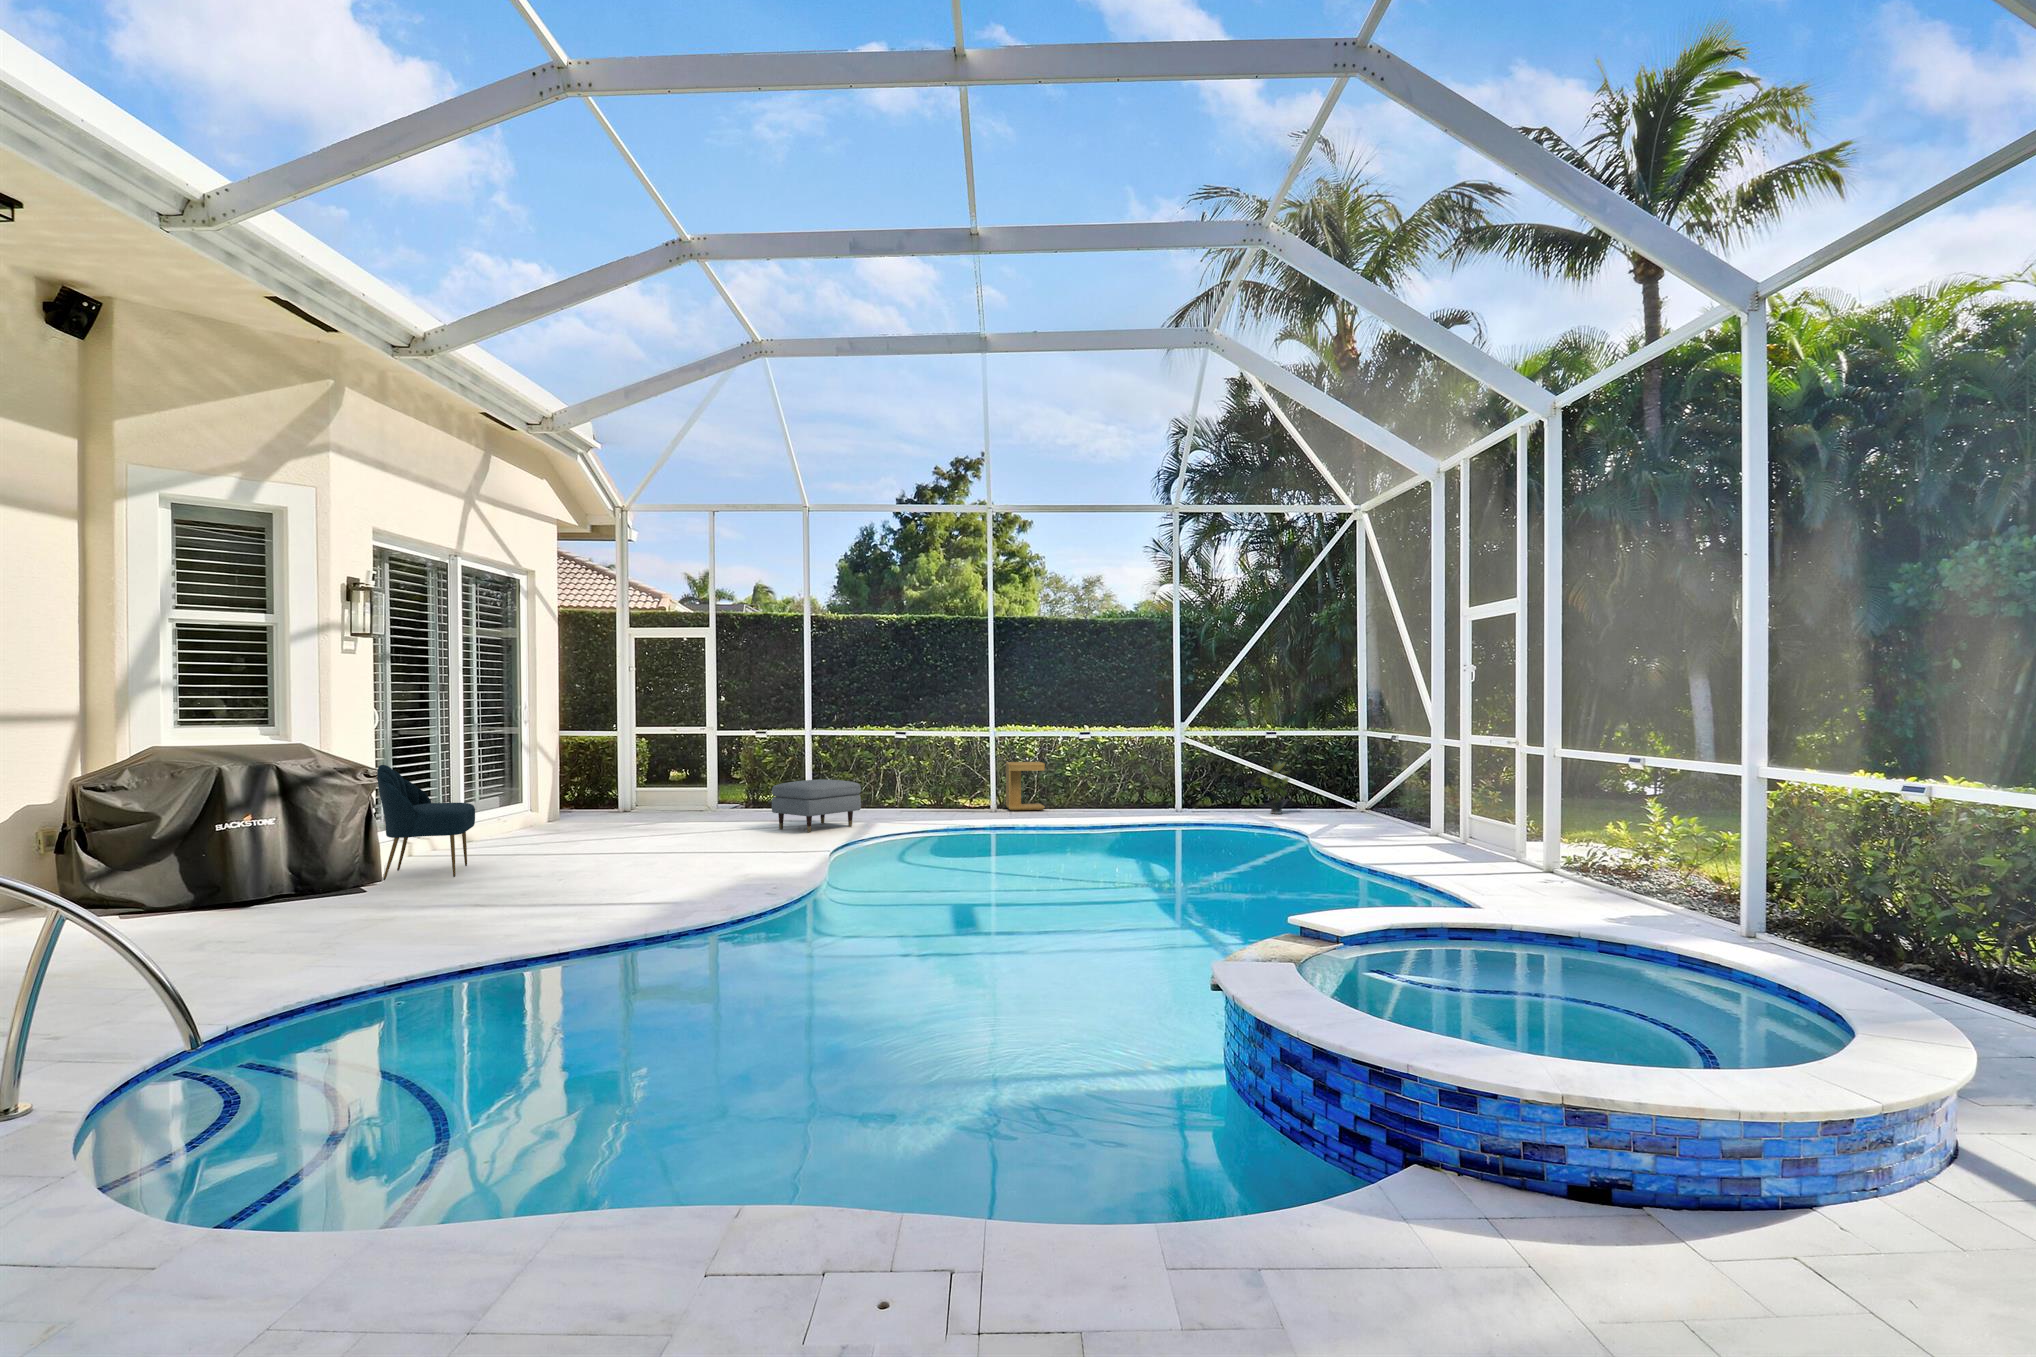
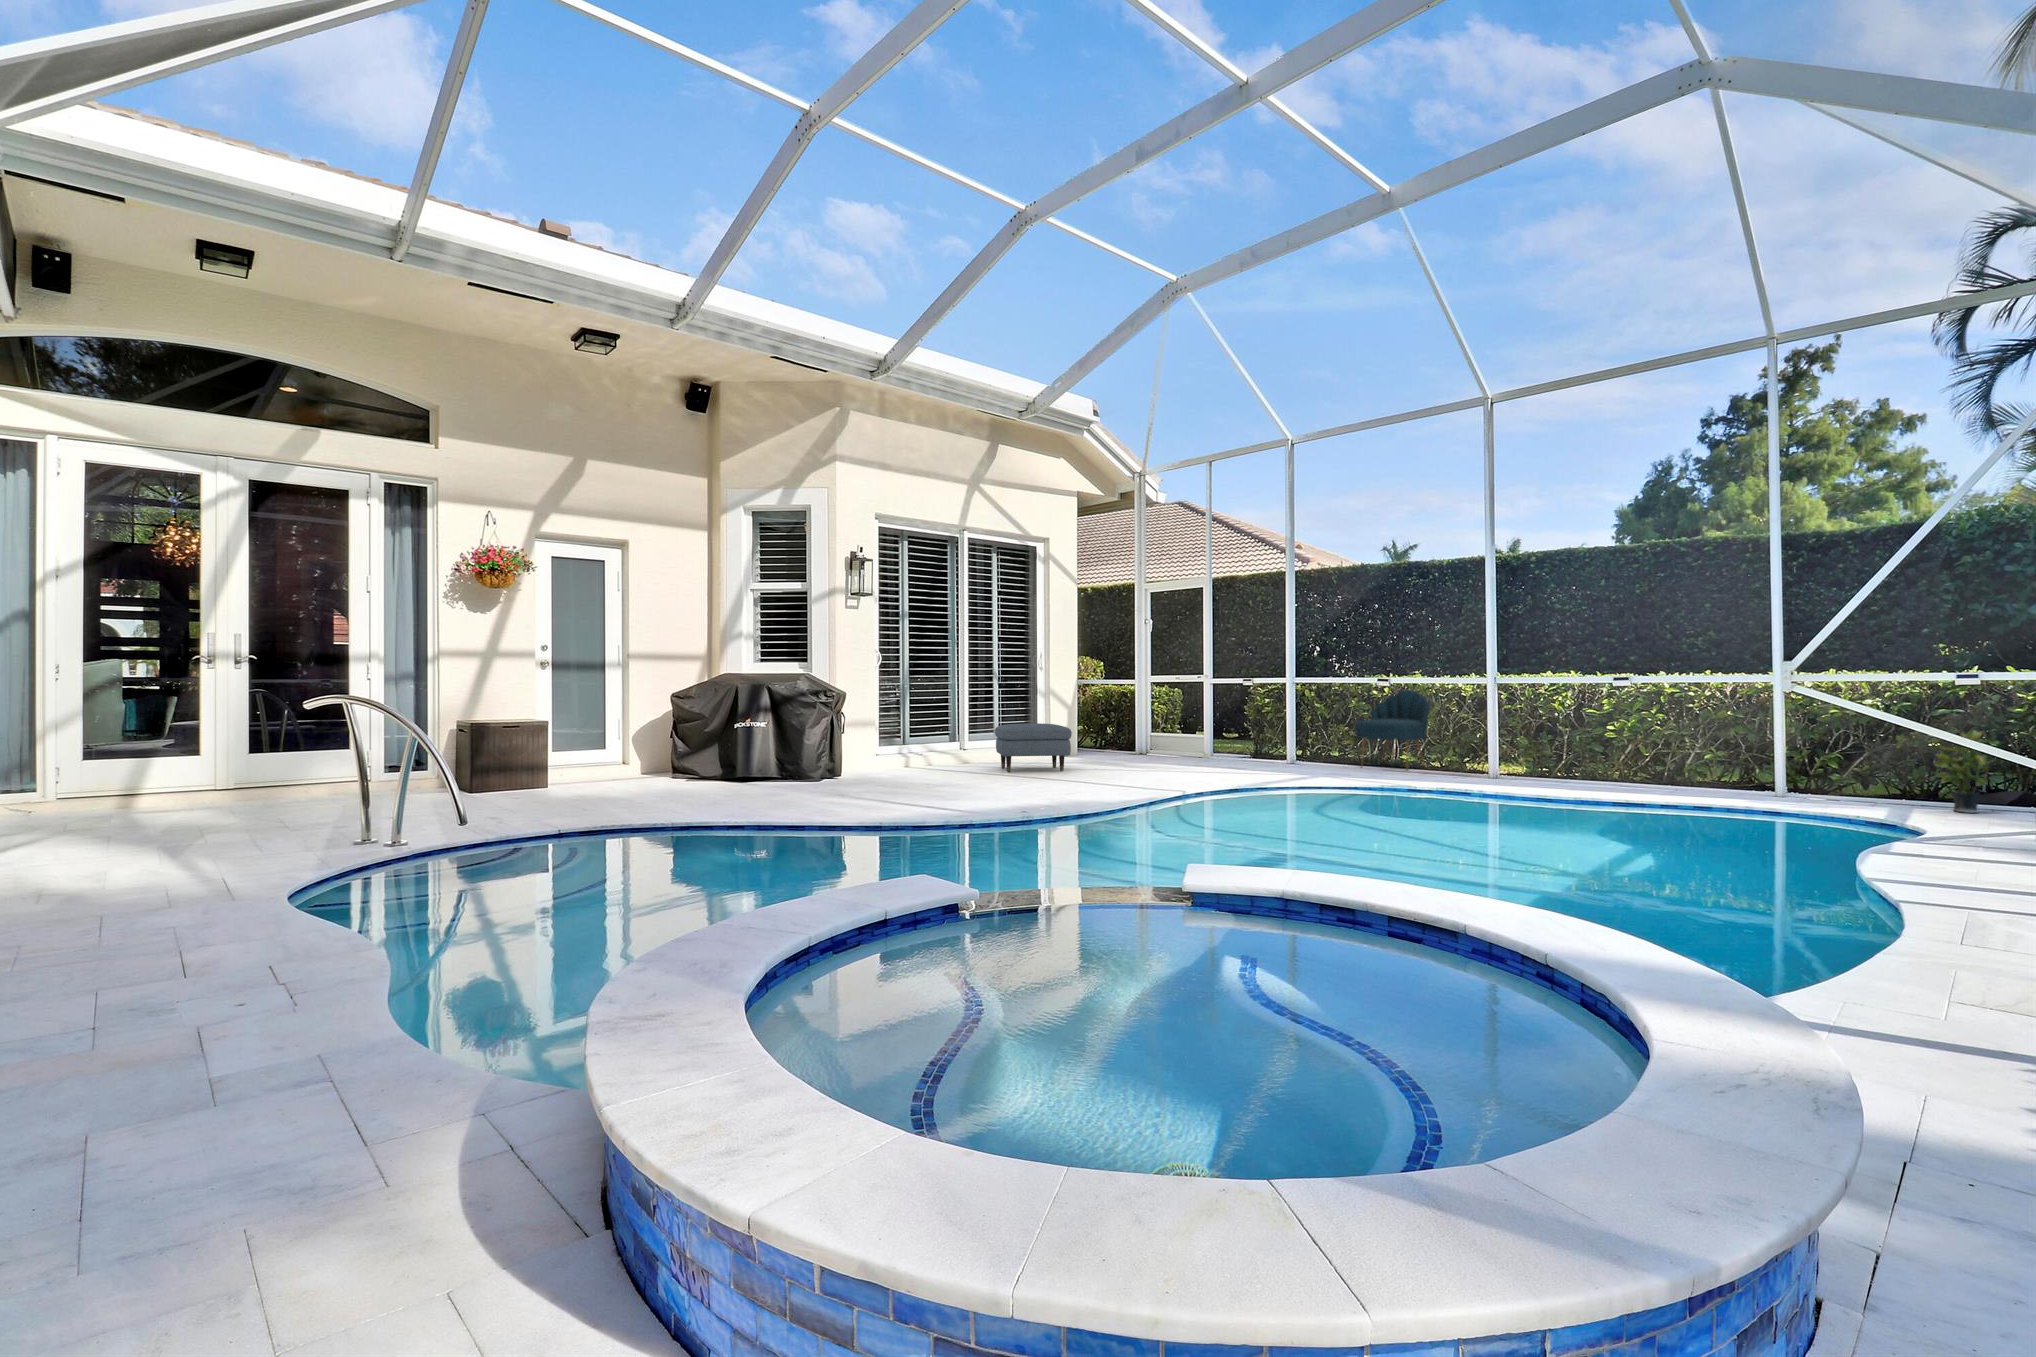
side table: present [1006,762,1045,811] -> none [1522,719,1579,780]
chair: present [377,765,475,880] -> present [1355,689,1430,768]
ottoman: present [772,779,861,832] -> present [995,723,1072,772]

